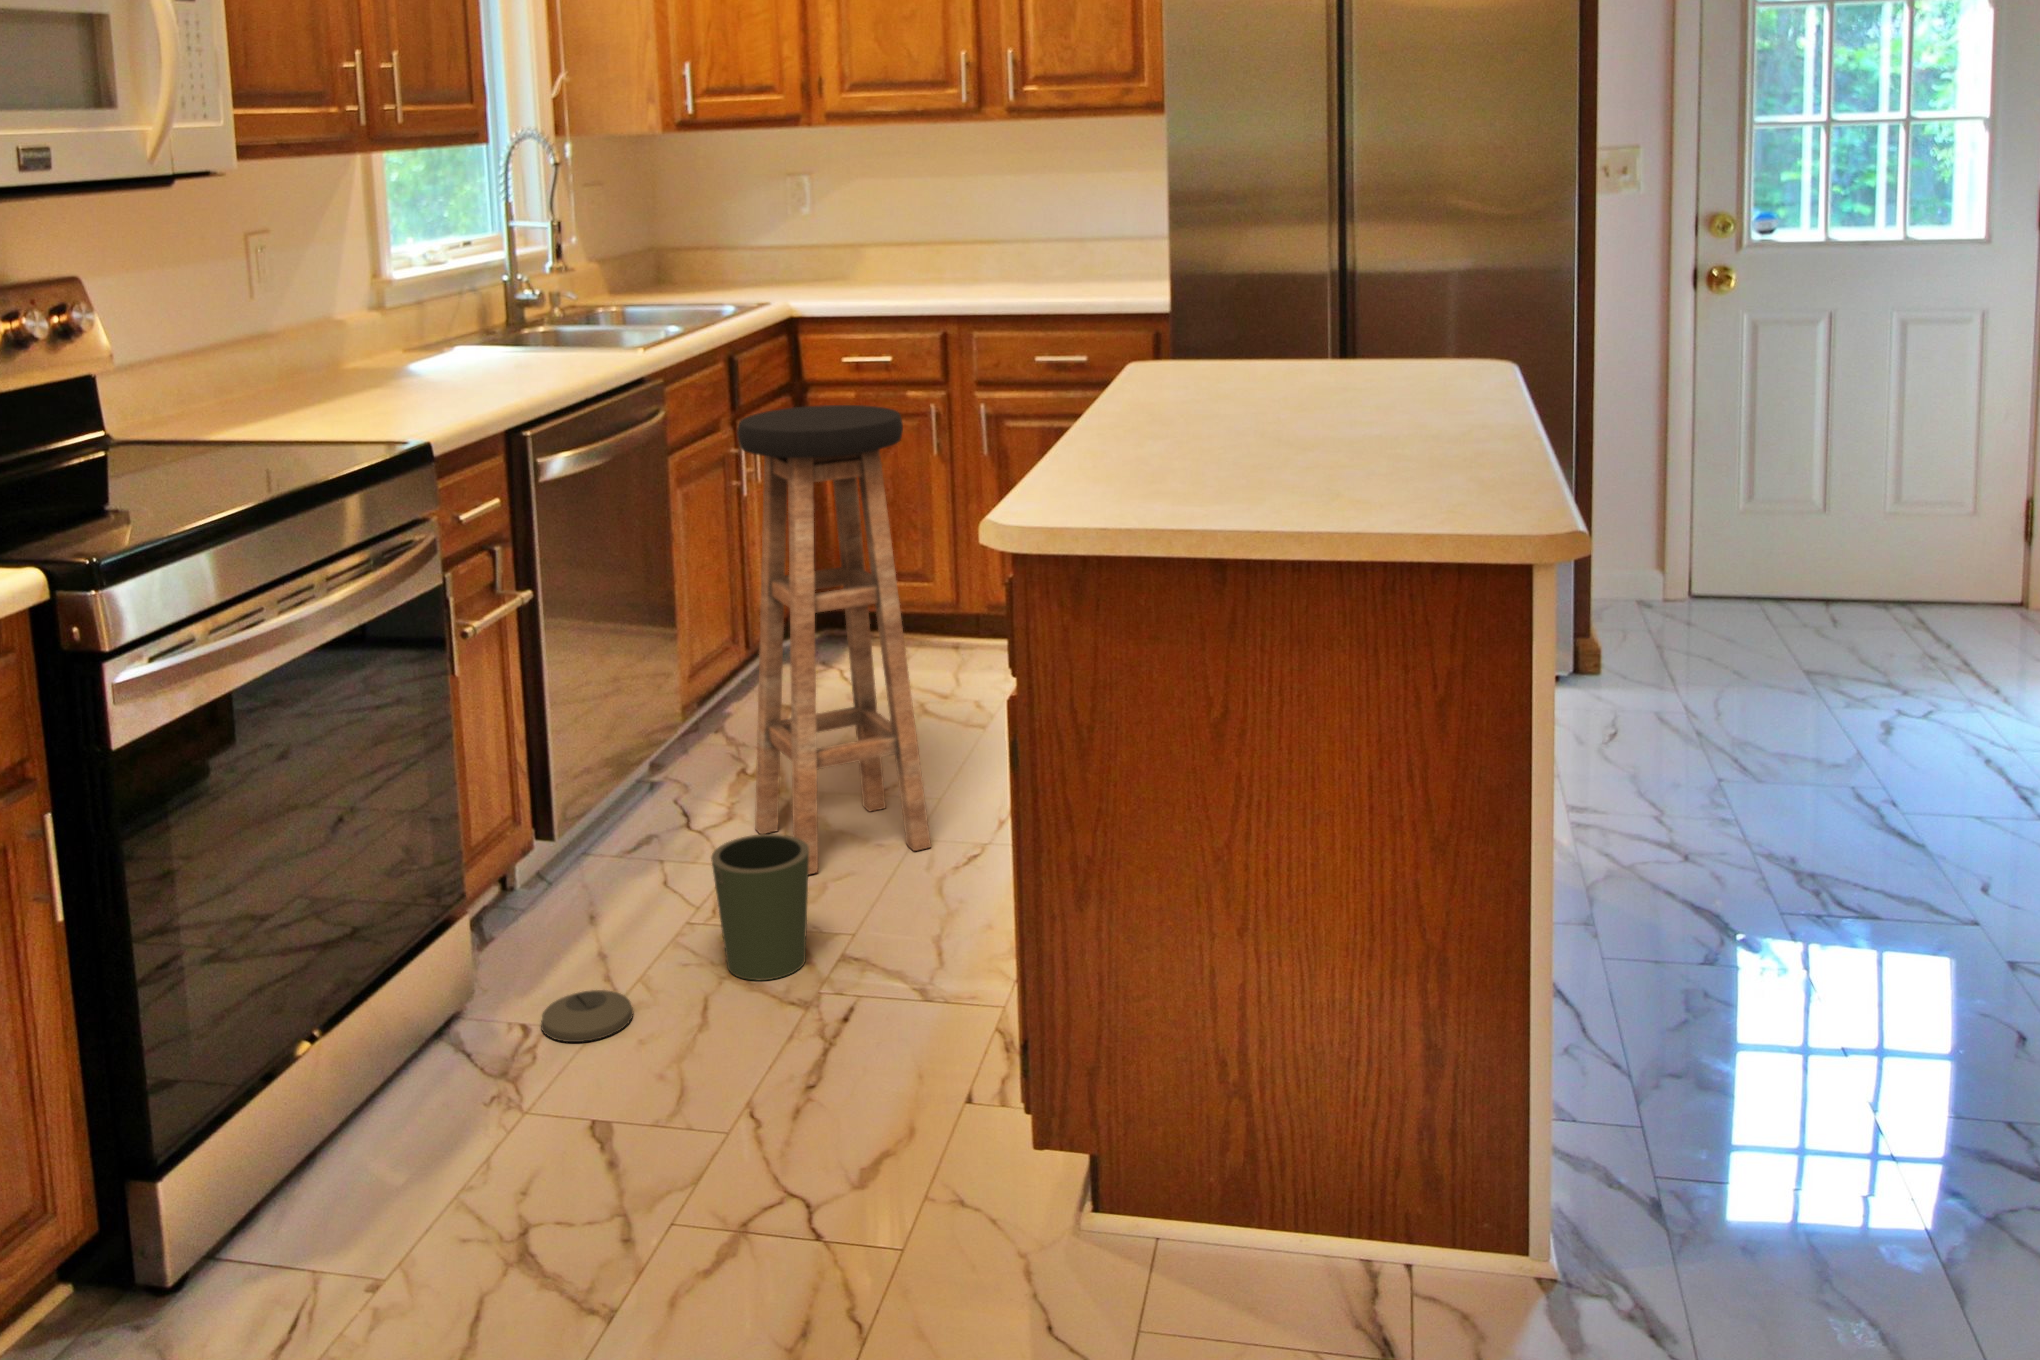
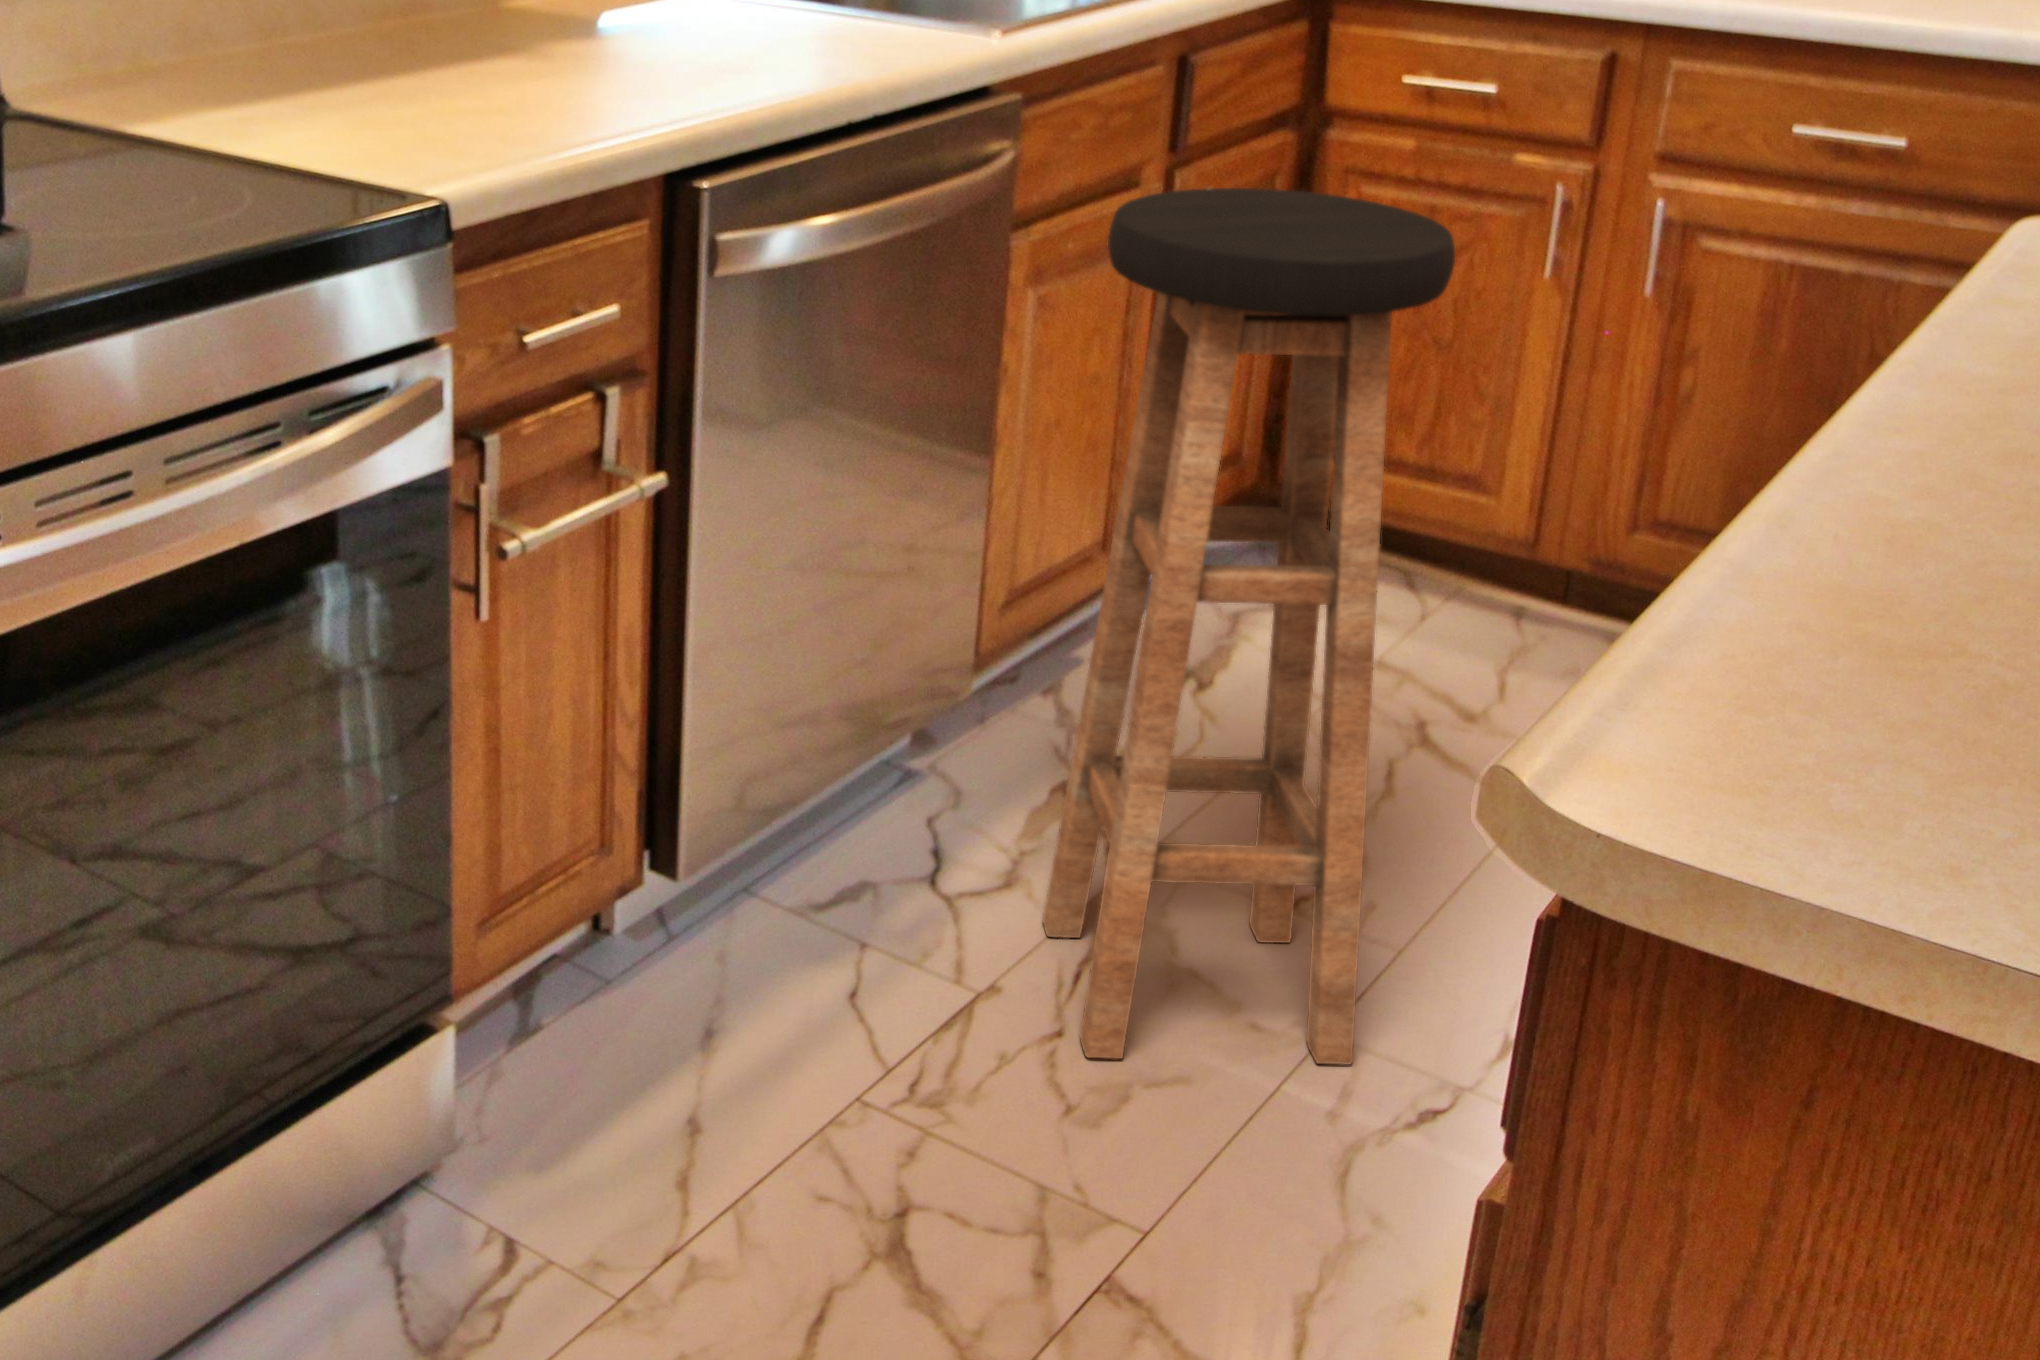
trash can: present [541,834,809,1042] -> none [531,1011,1074,1329]

